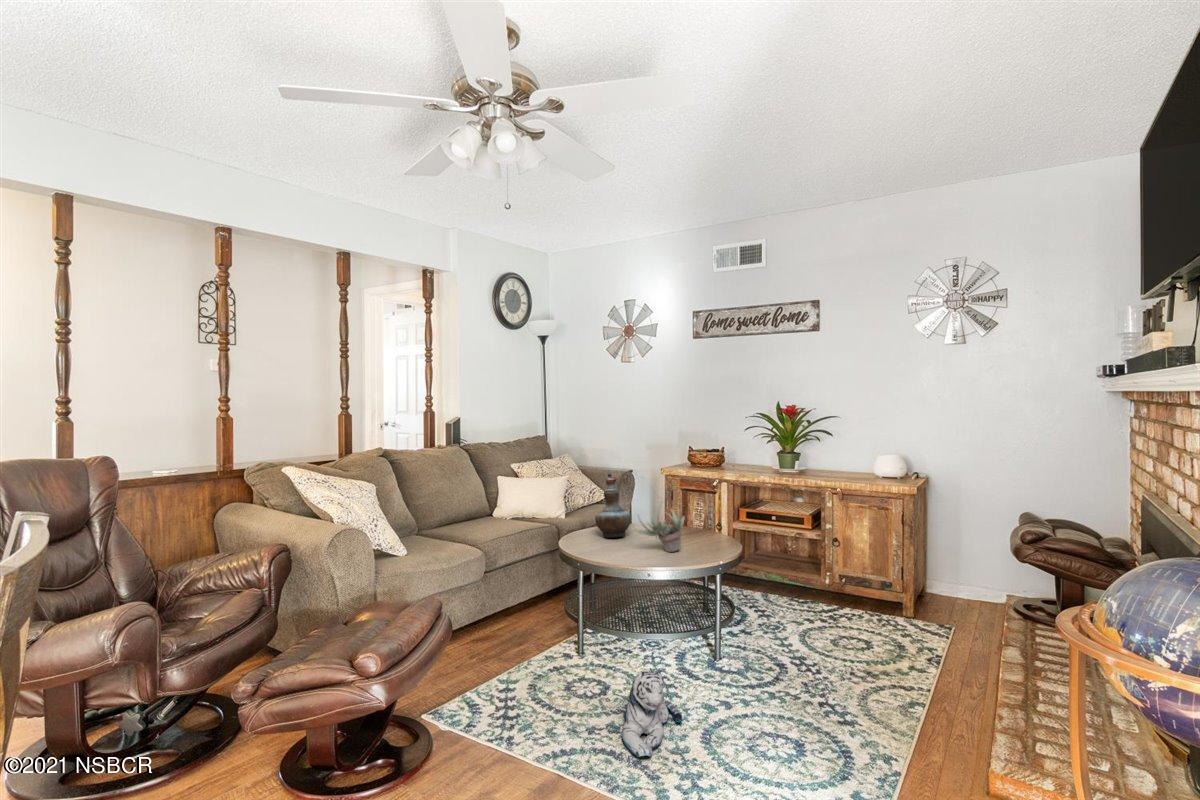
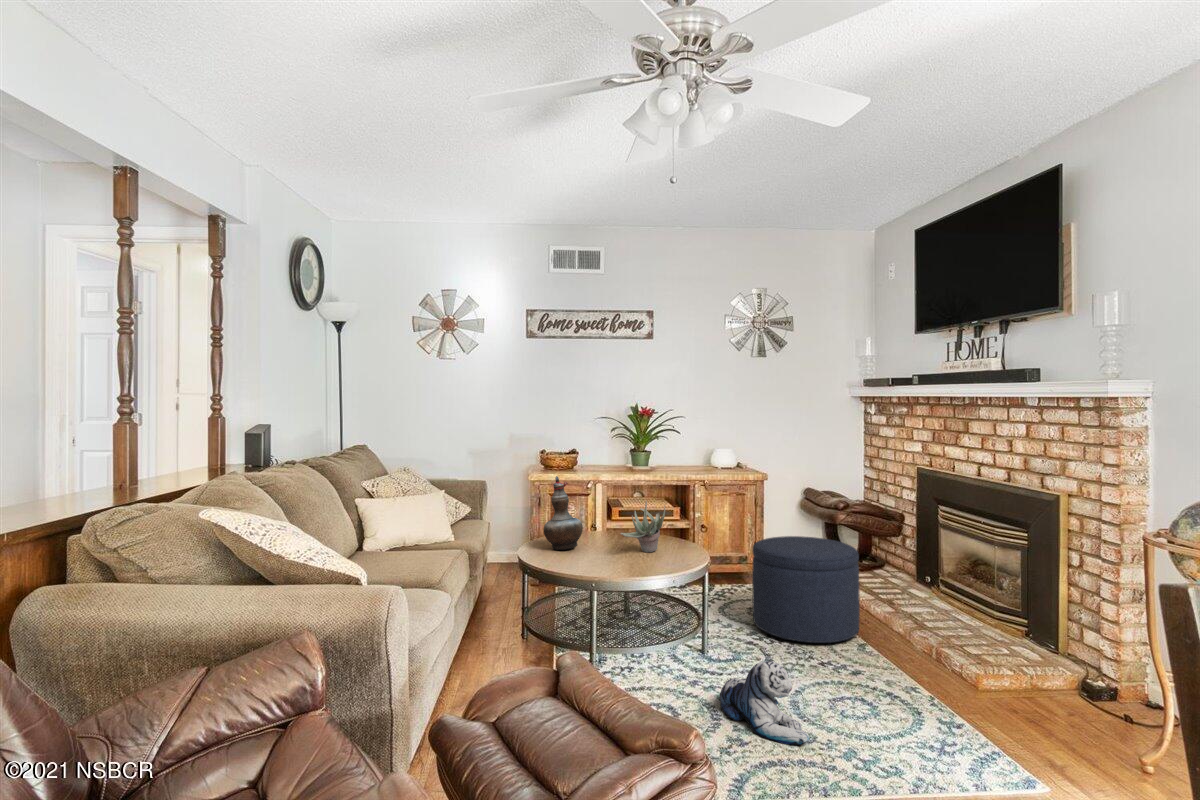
ottoman: none [797,561,926,696] -> present [752,536,860,643]

